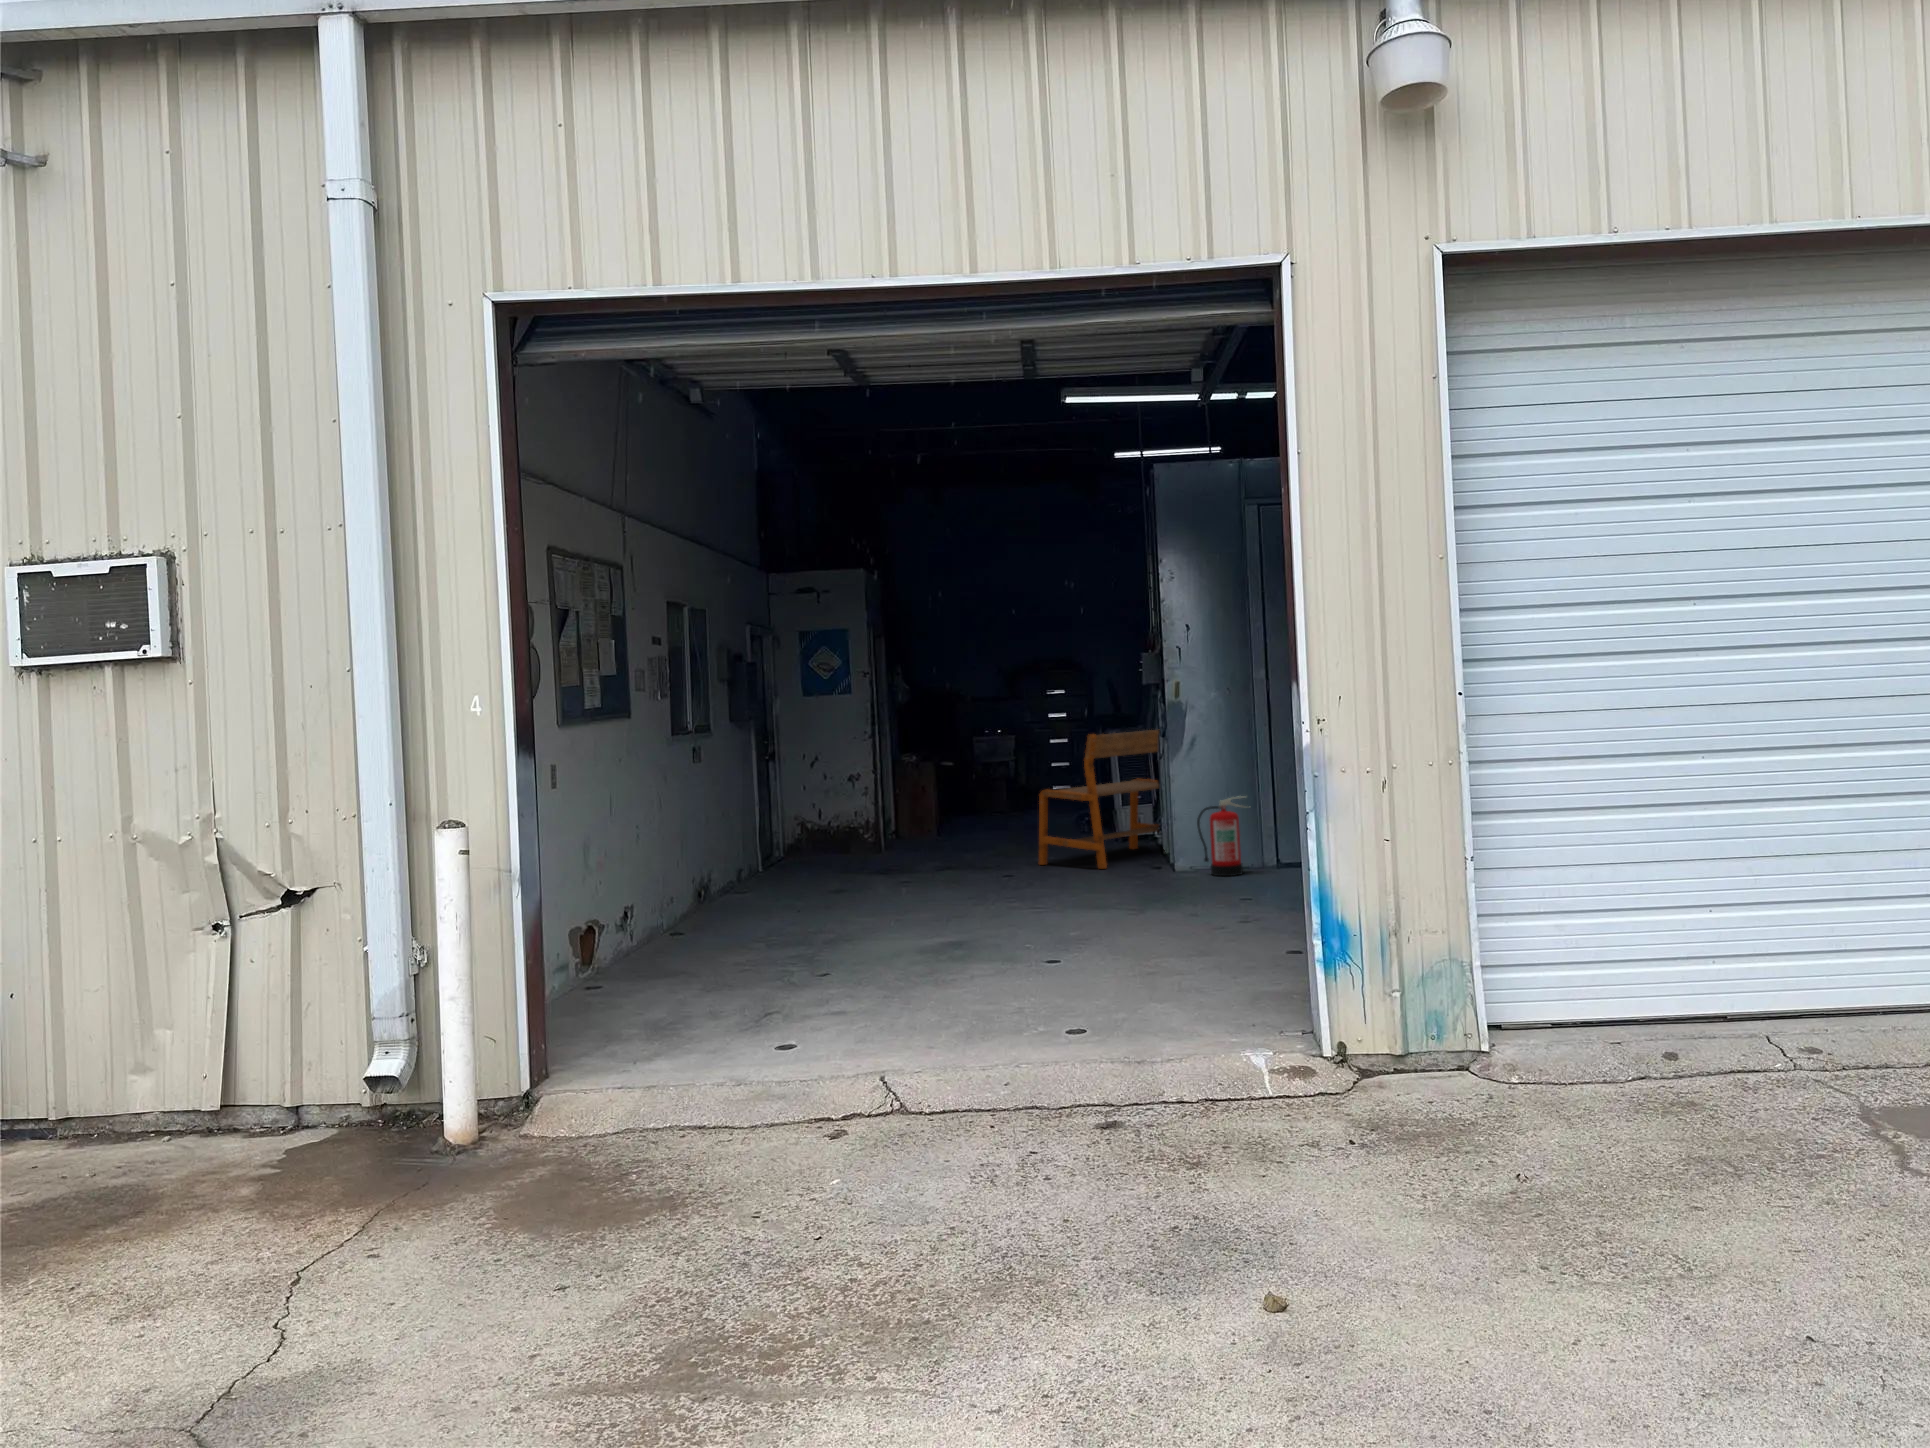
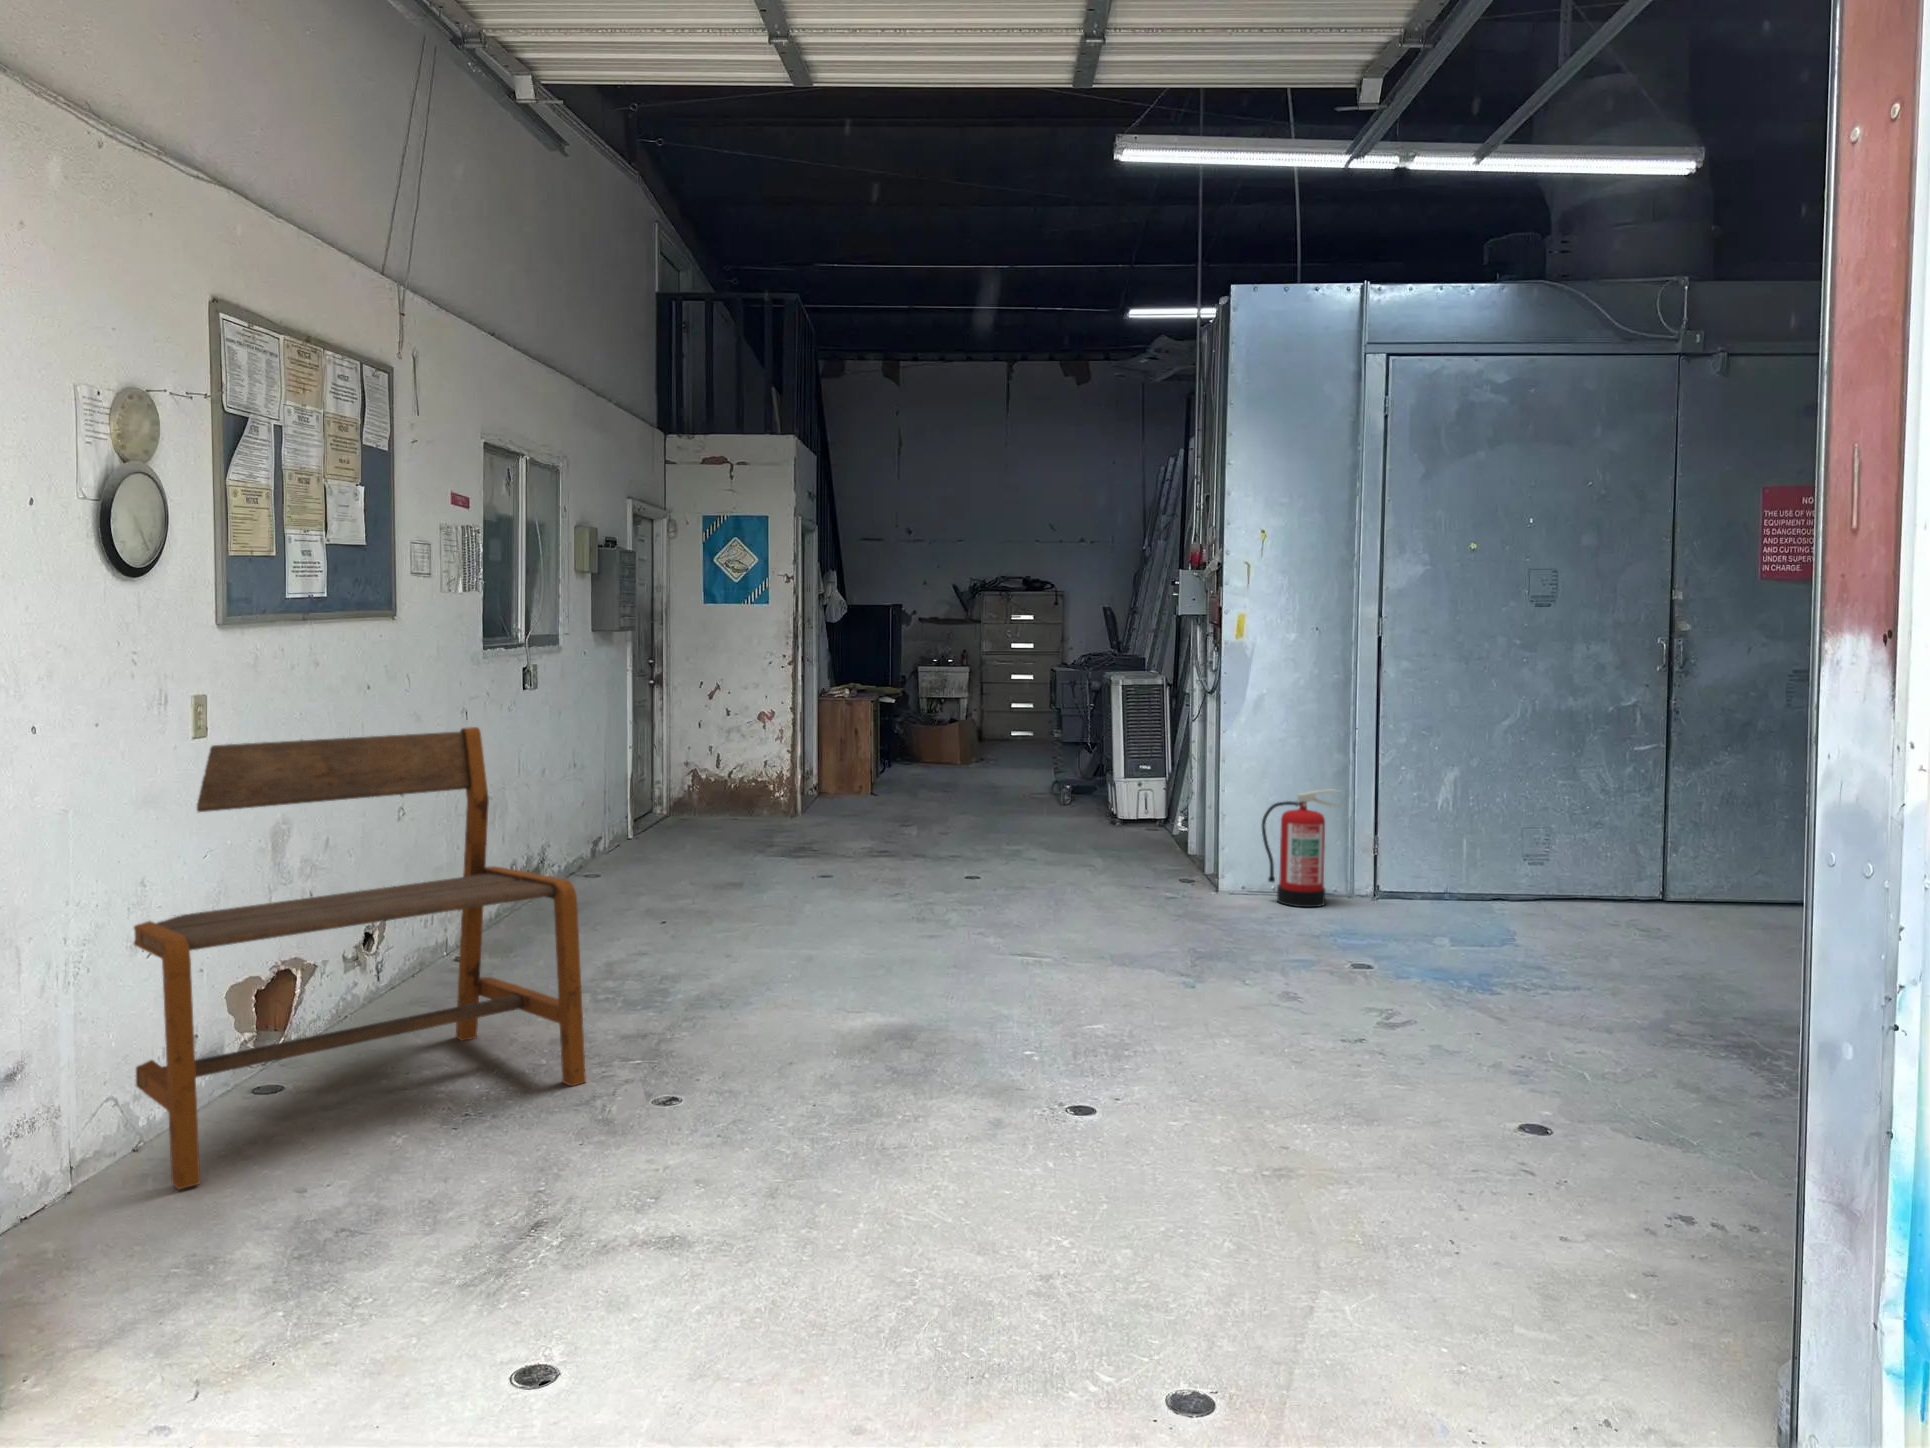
bench: present [1039,729,1160,869] -> present [134,727,586,1189]

